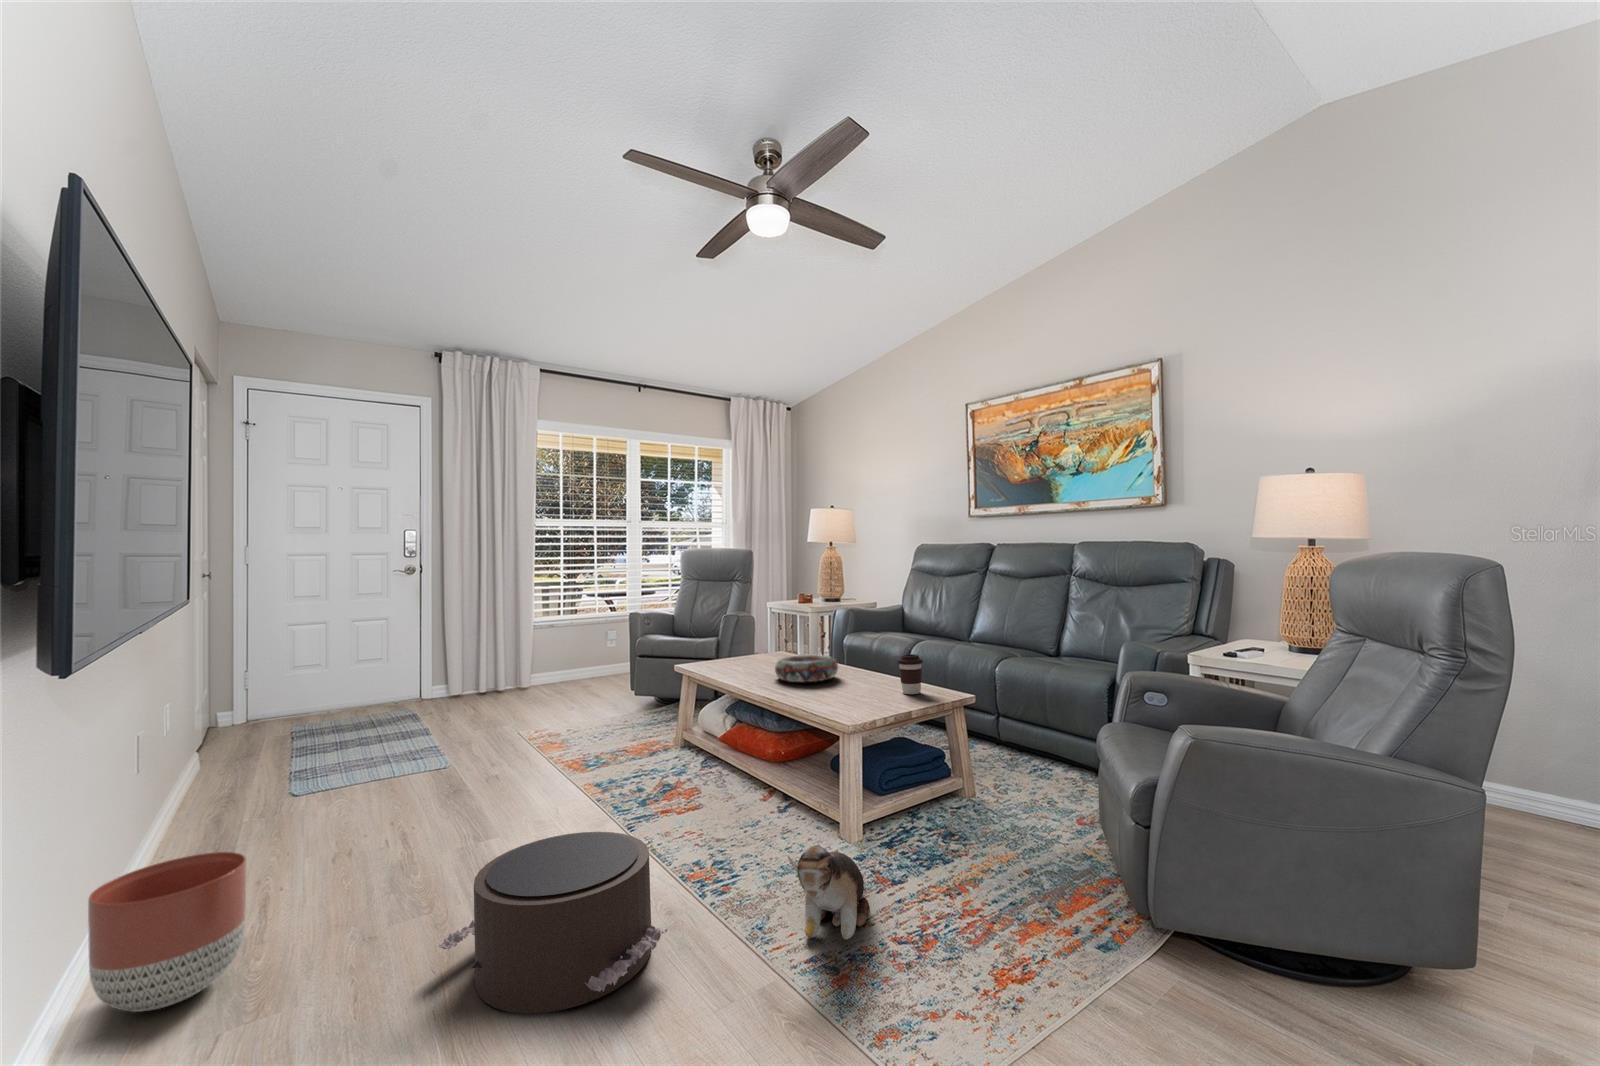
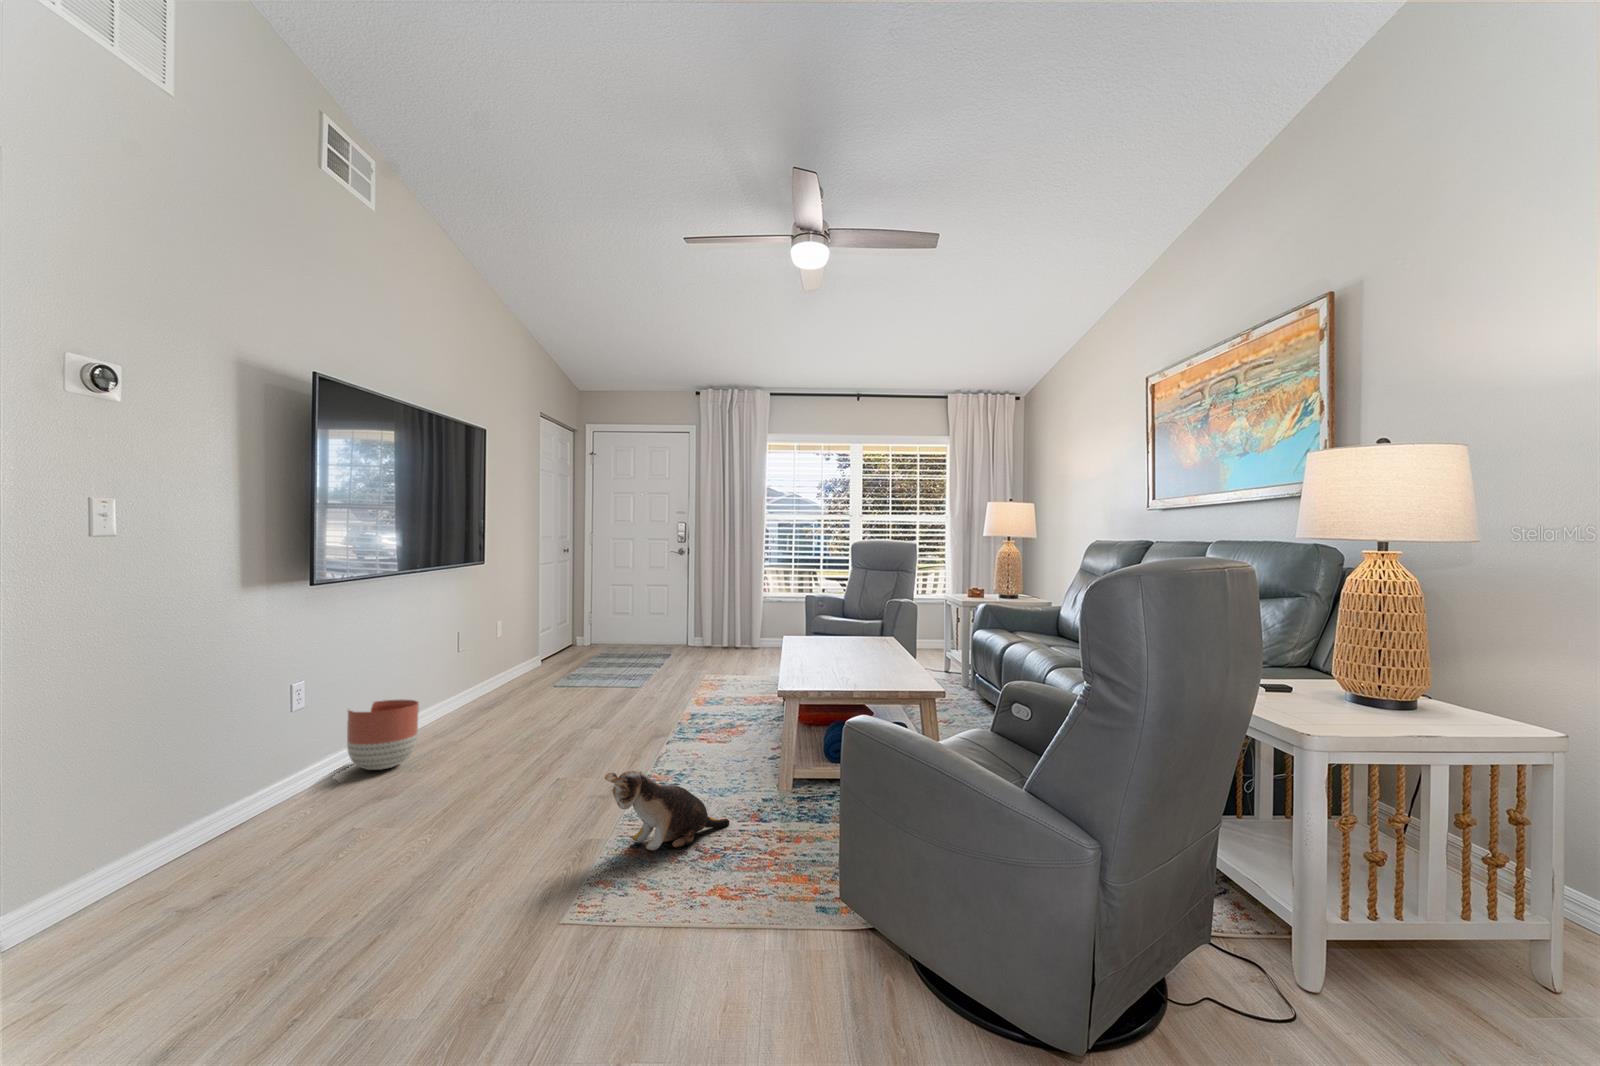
coffee cup: present [898,654,923,694] -> none [876,646,900,684]
decorative bowl: present [775,655,838,682] -> none [811,639,867,662]
pouf: present [438,832,667,1014] -> none [457,731,575,828]

